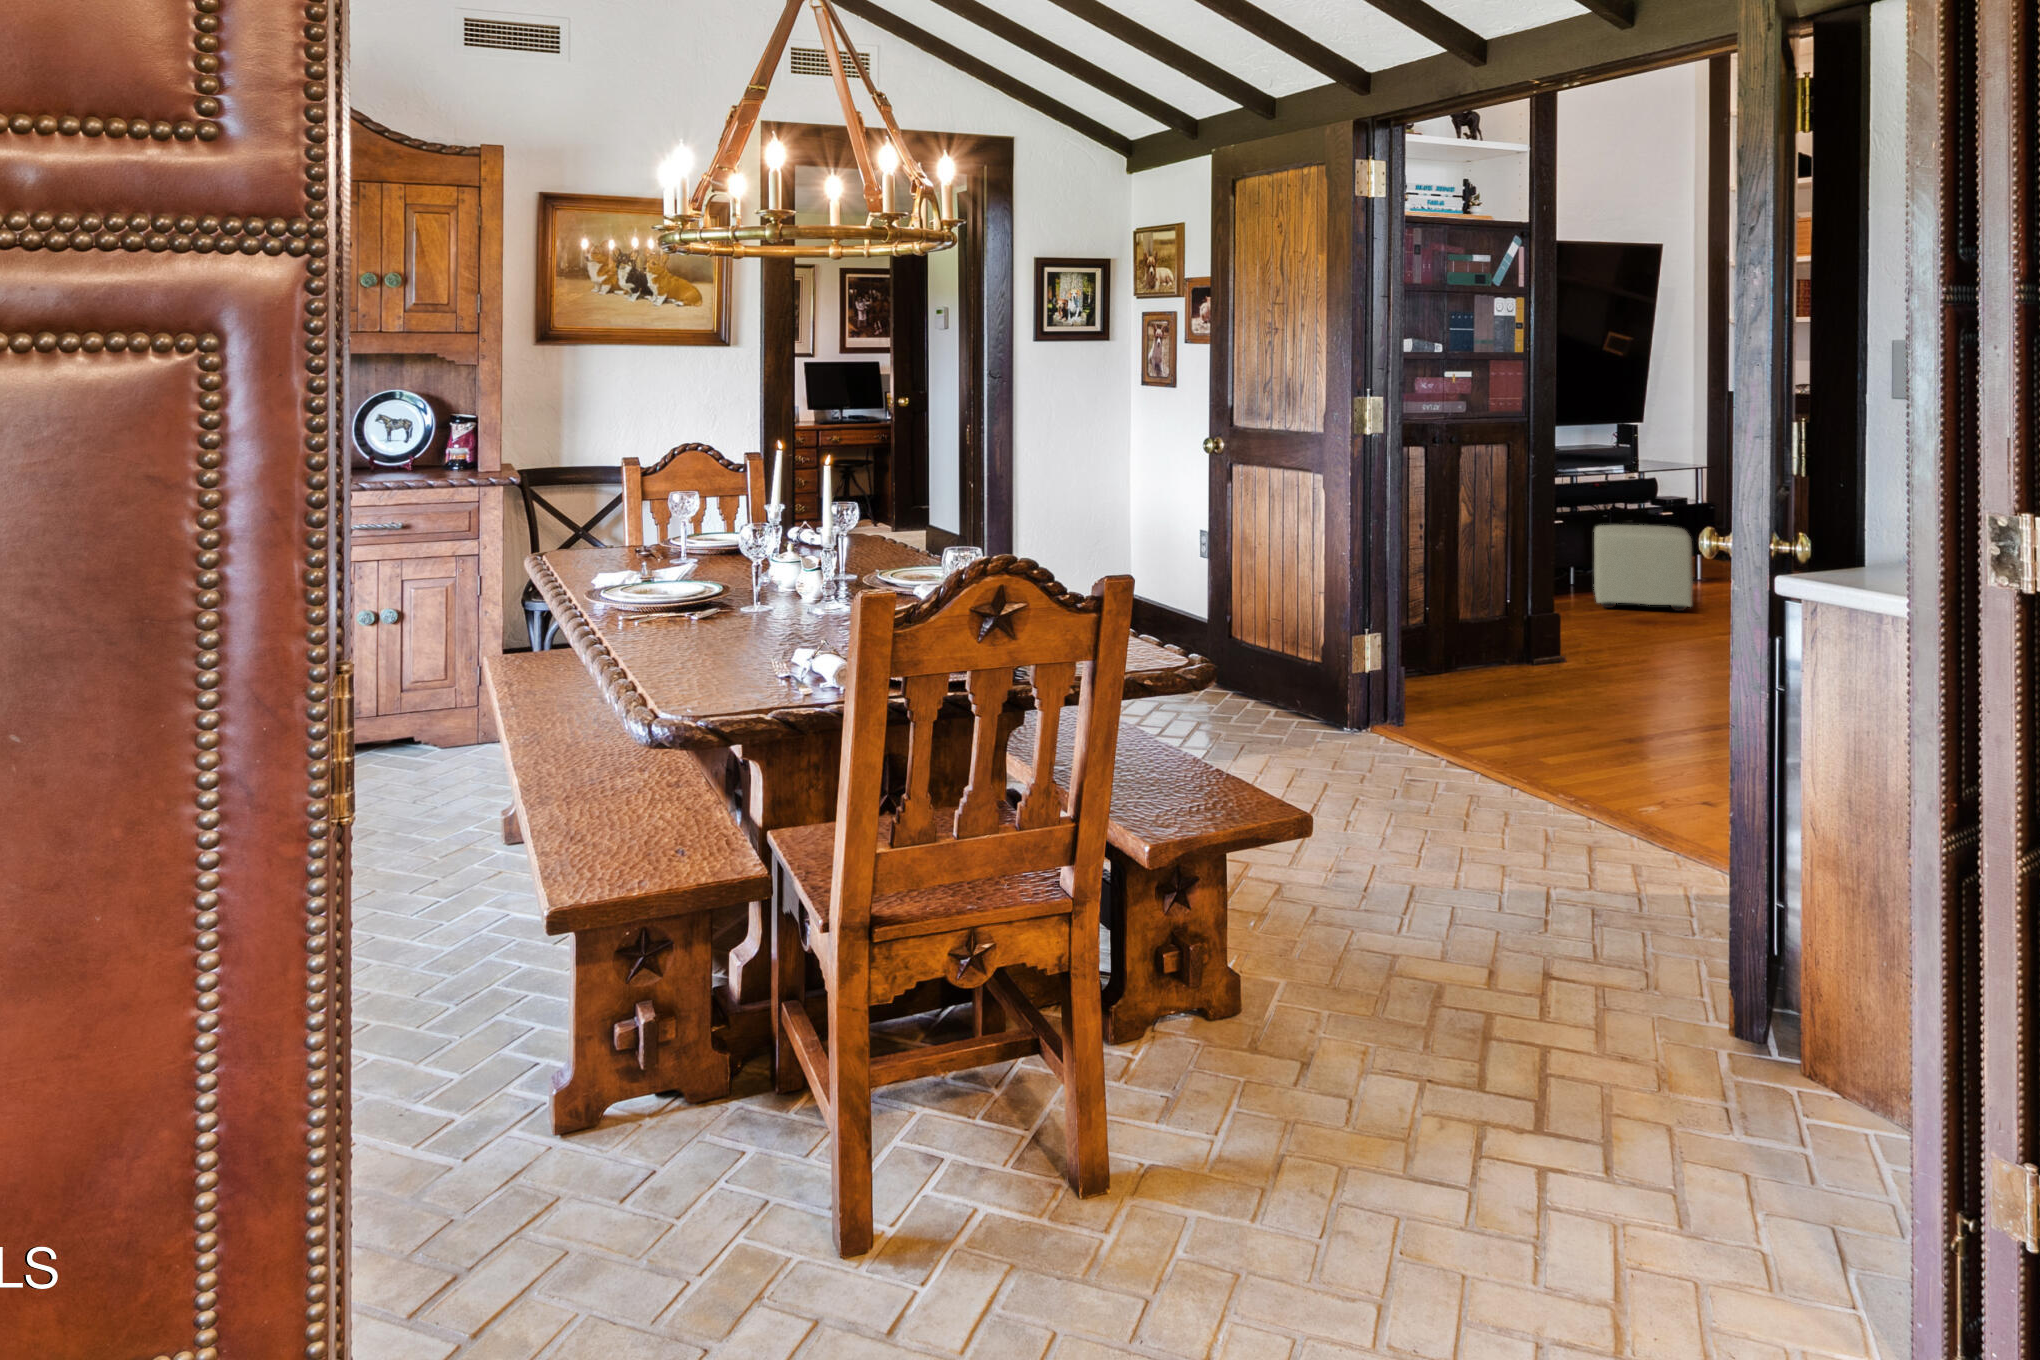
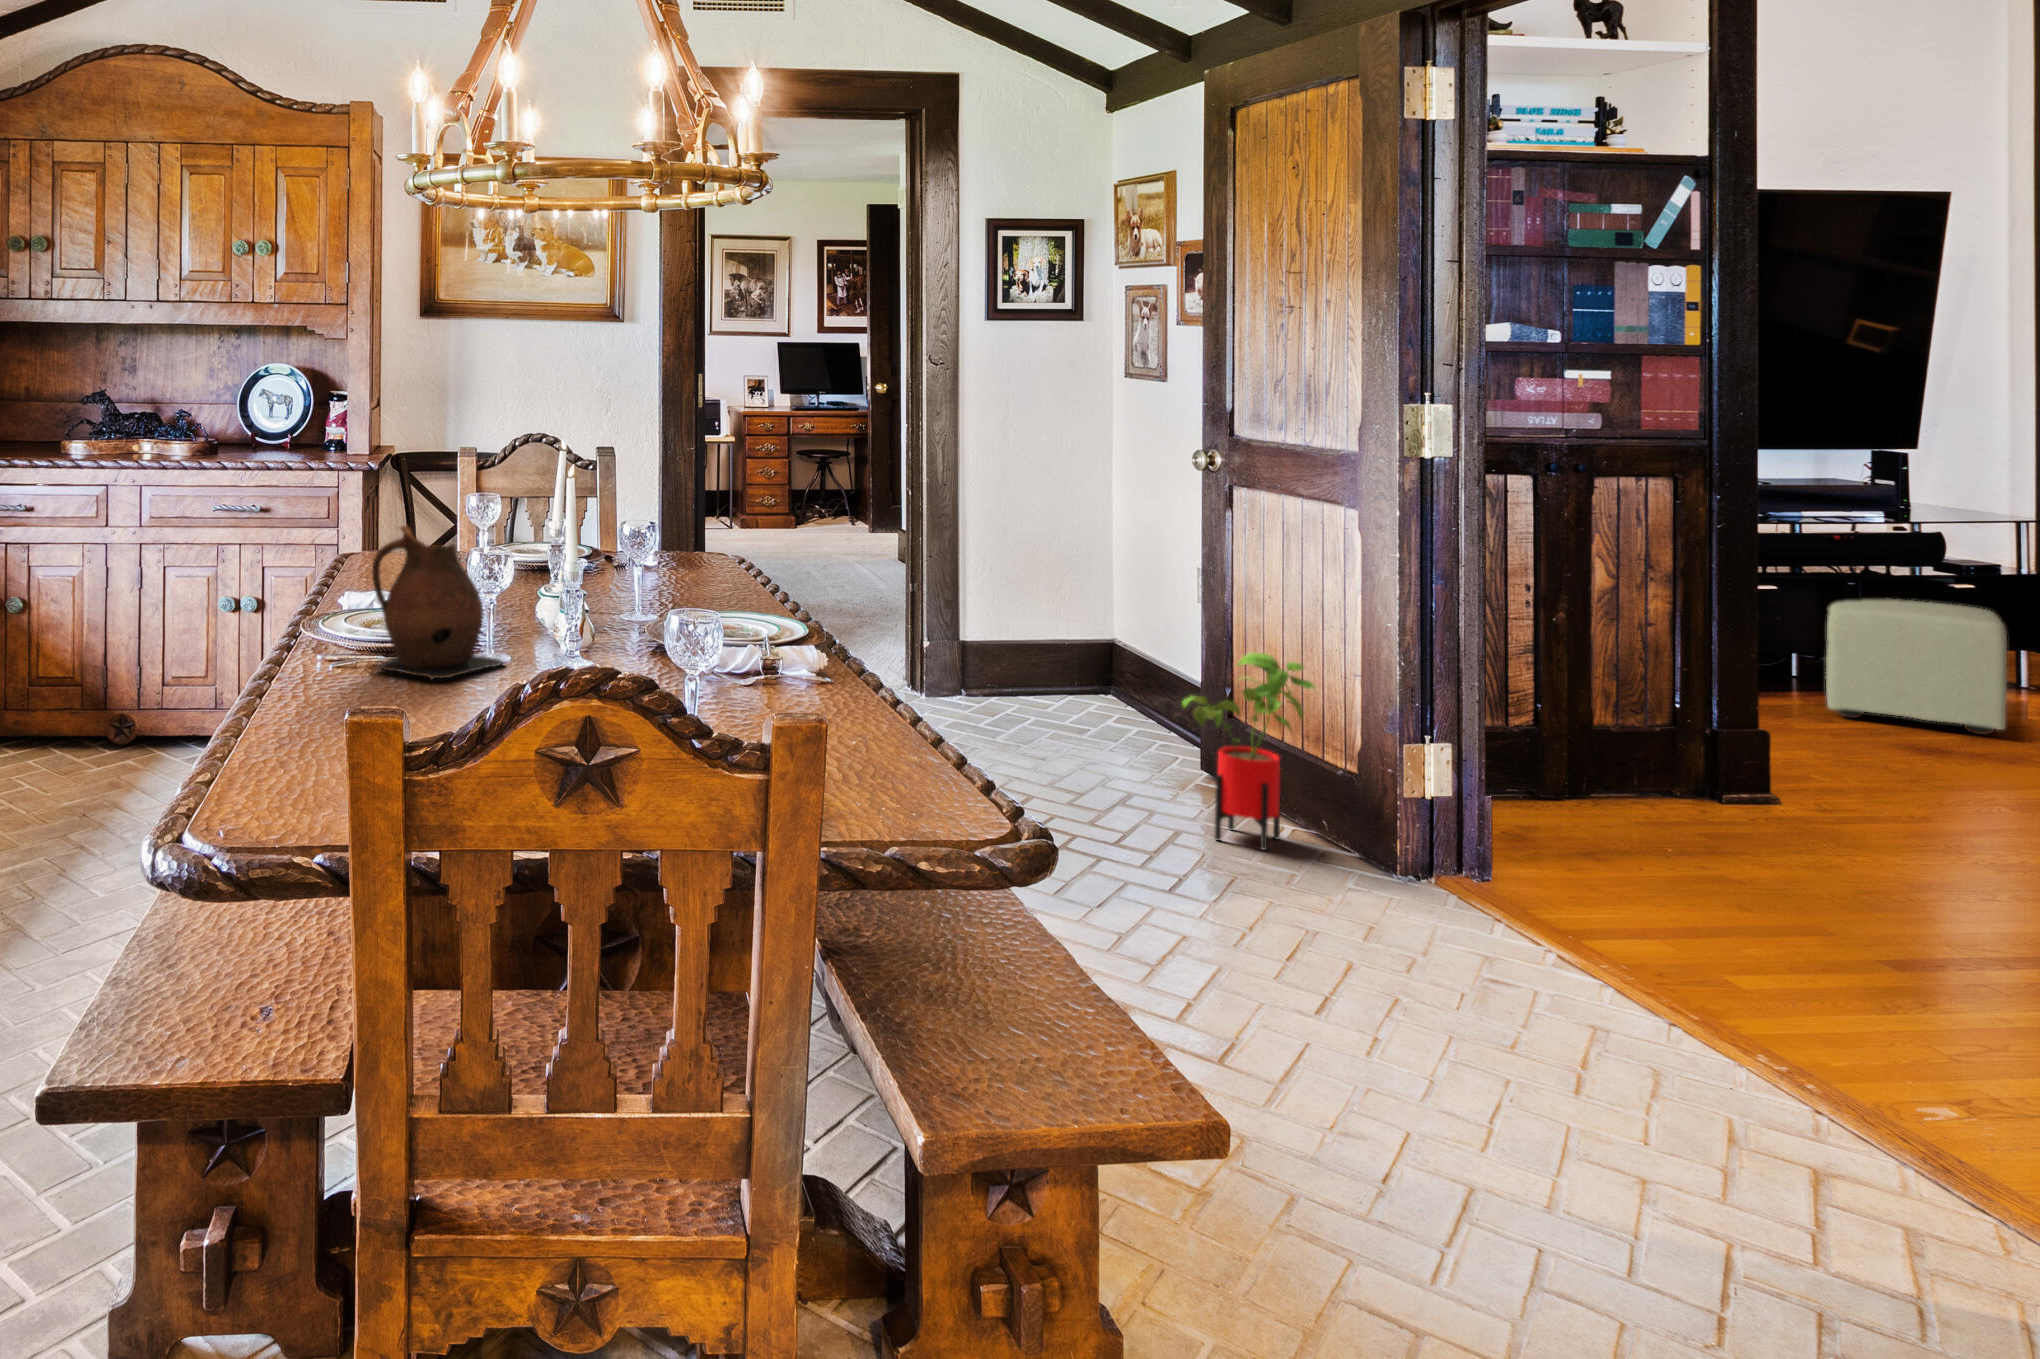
ceramic pitcher: none [675,514,784,634] -> present [372,525,504,680]
house plant: none [1213,585,1304,731] -> present [1183,653,1315,850]

